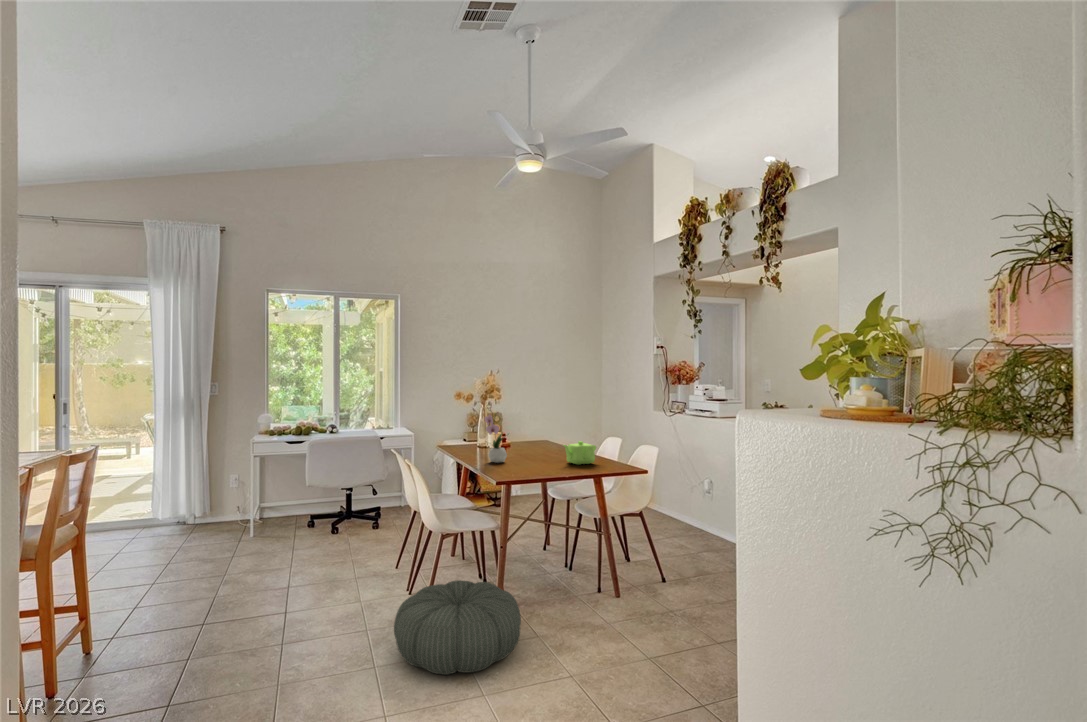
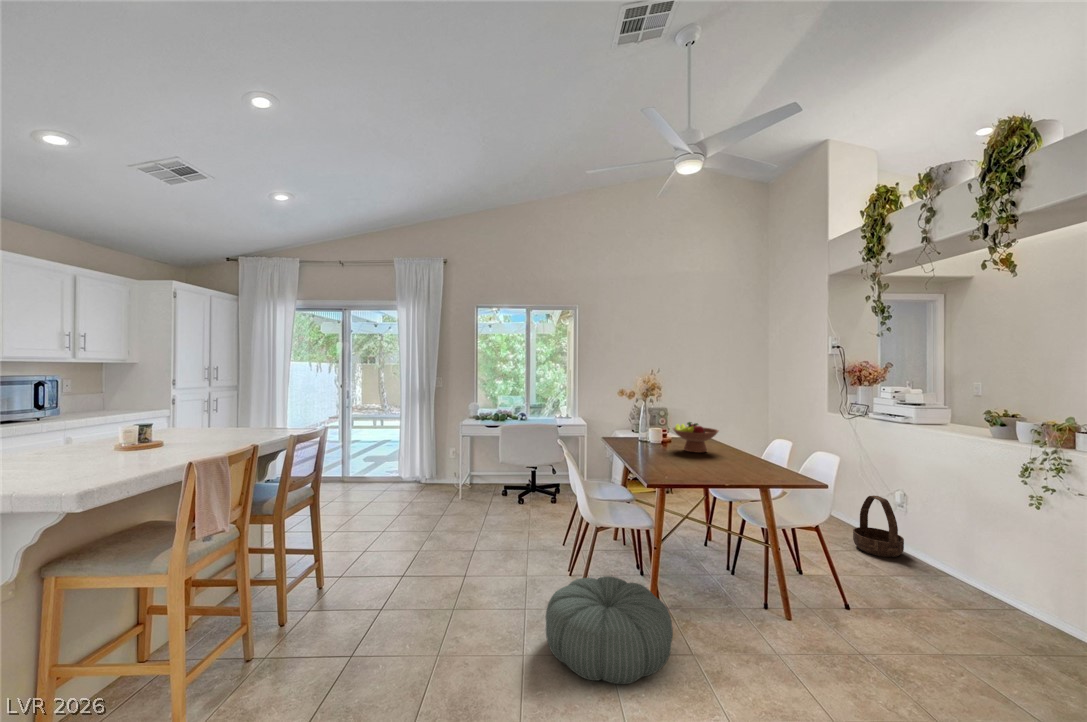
flower arrangement: present [485,407,507,463] -> none [643,405,668,460]
fruit bowl: none [512,423,557,454] -> present [673,422,719,453]
teapot: present [564,441,596,465] -> none [723,445,762,469]
basket: none [672,484,711,539] -> present [853,496,904,557]

